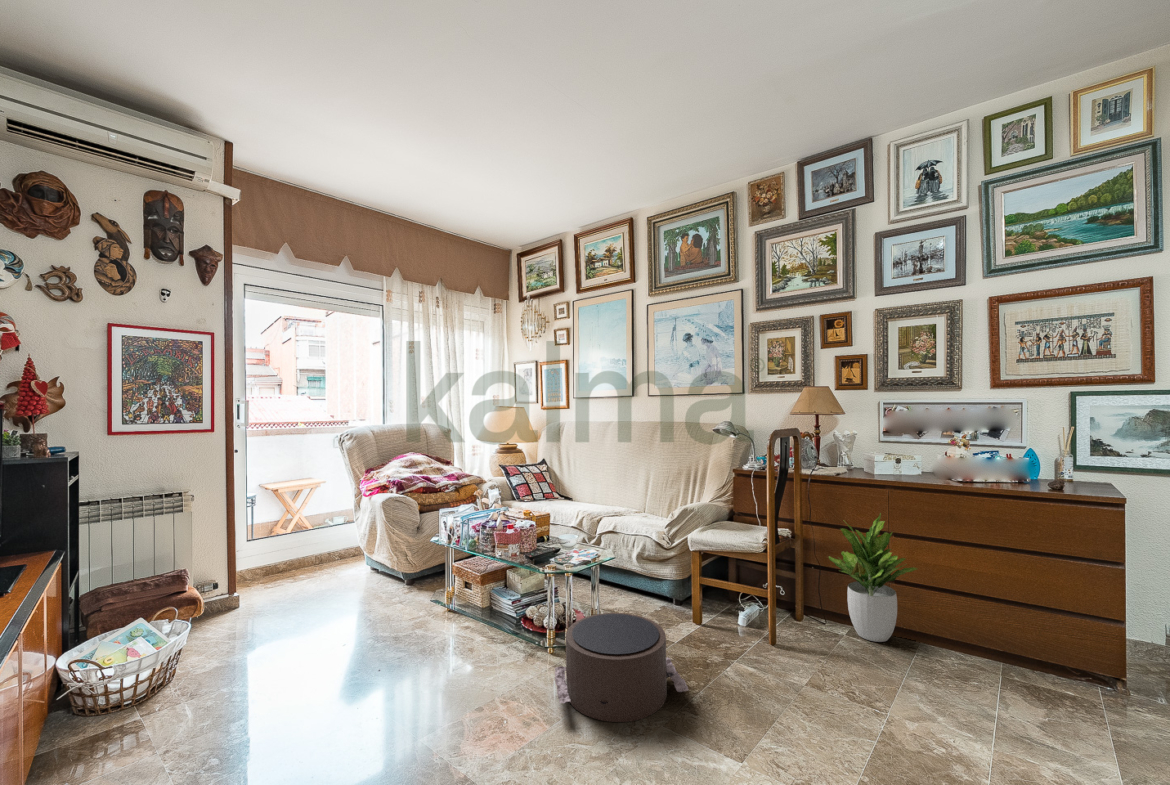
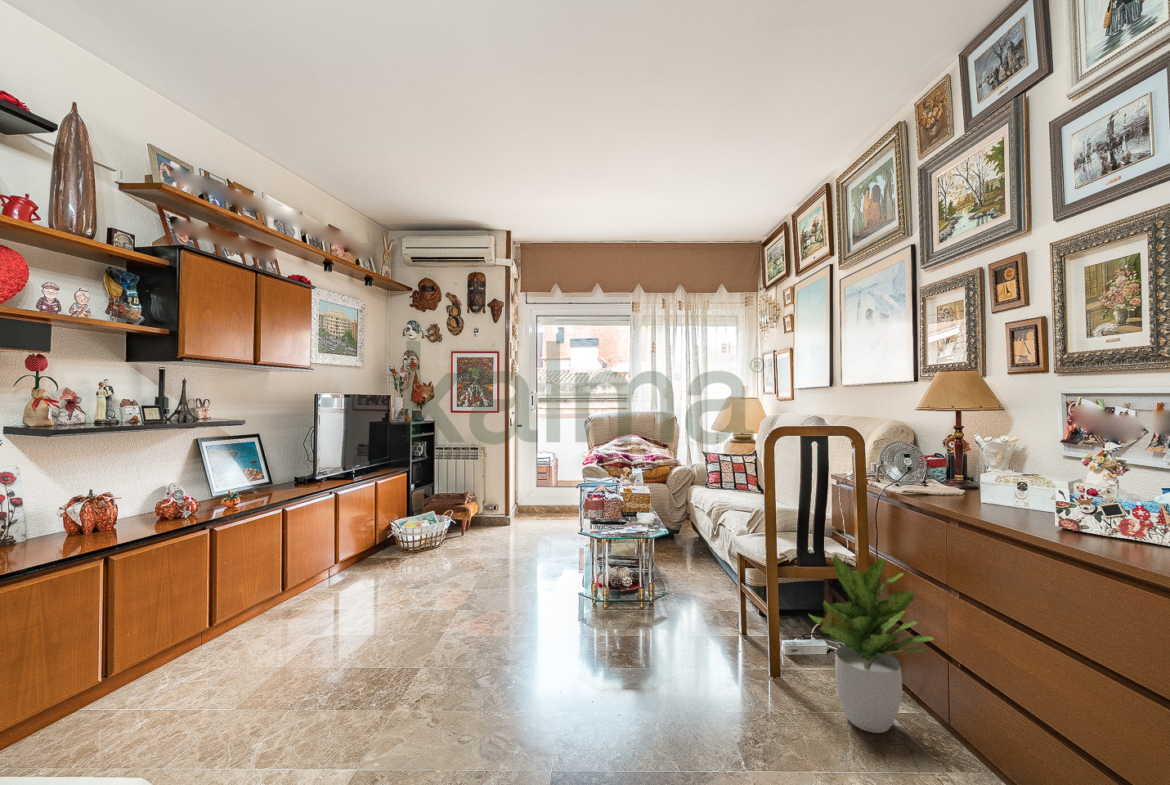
pouf: present [555,613,688,722] -> none [510,573,613,651]

